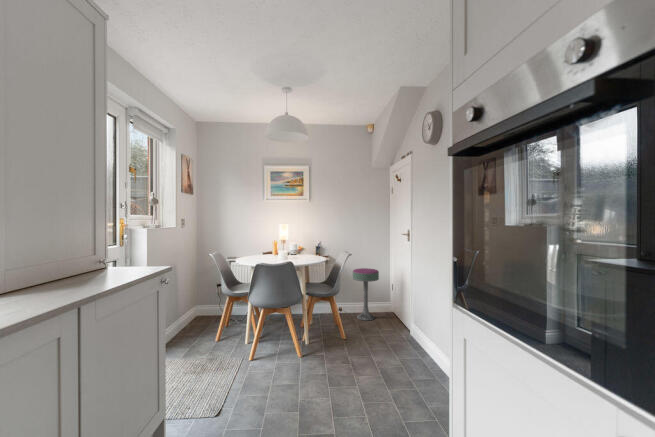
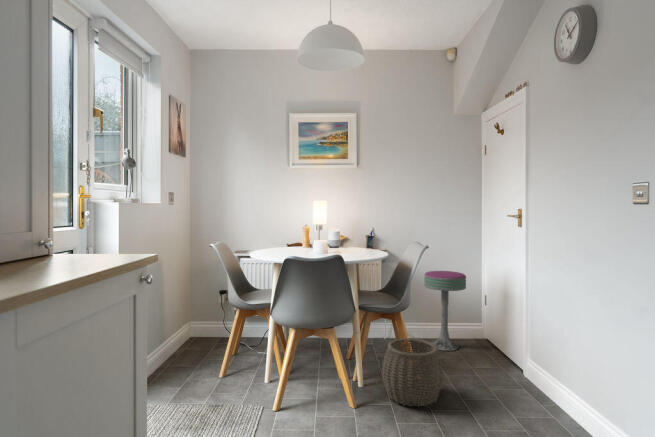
woven basket: none [320,313,357,356] -> present [382,338,443,407]

